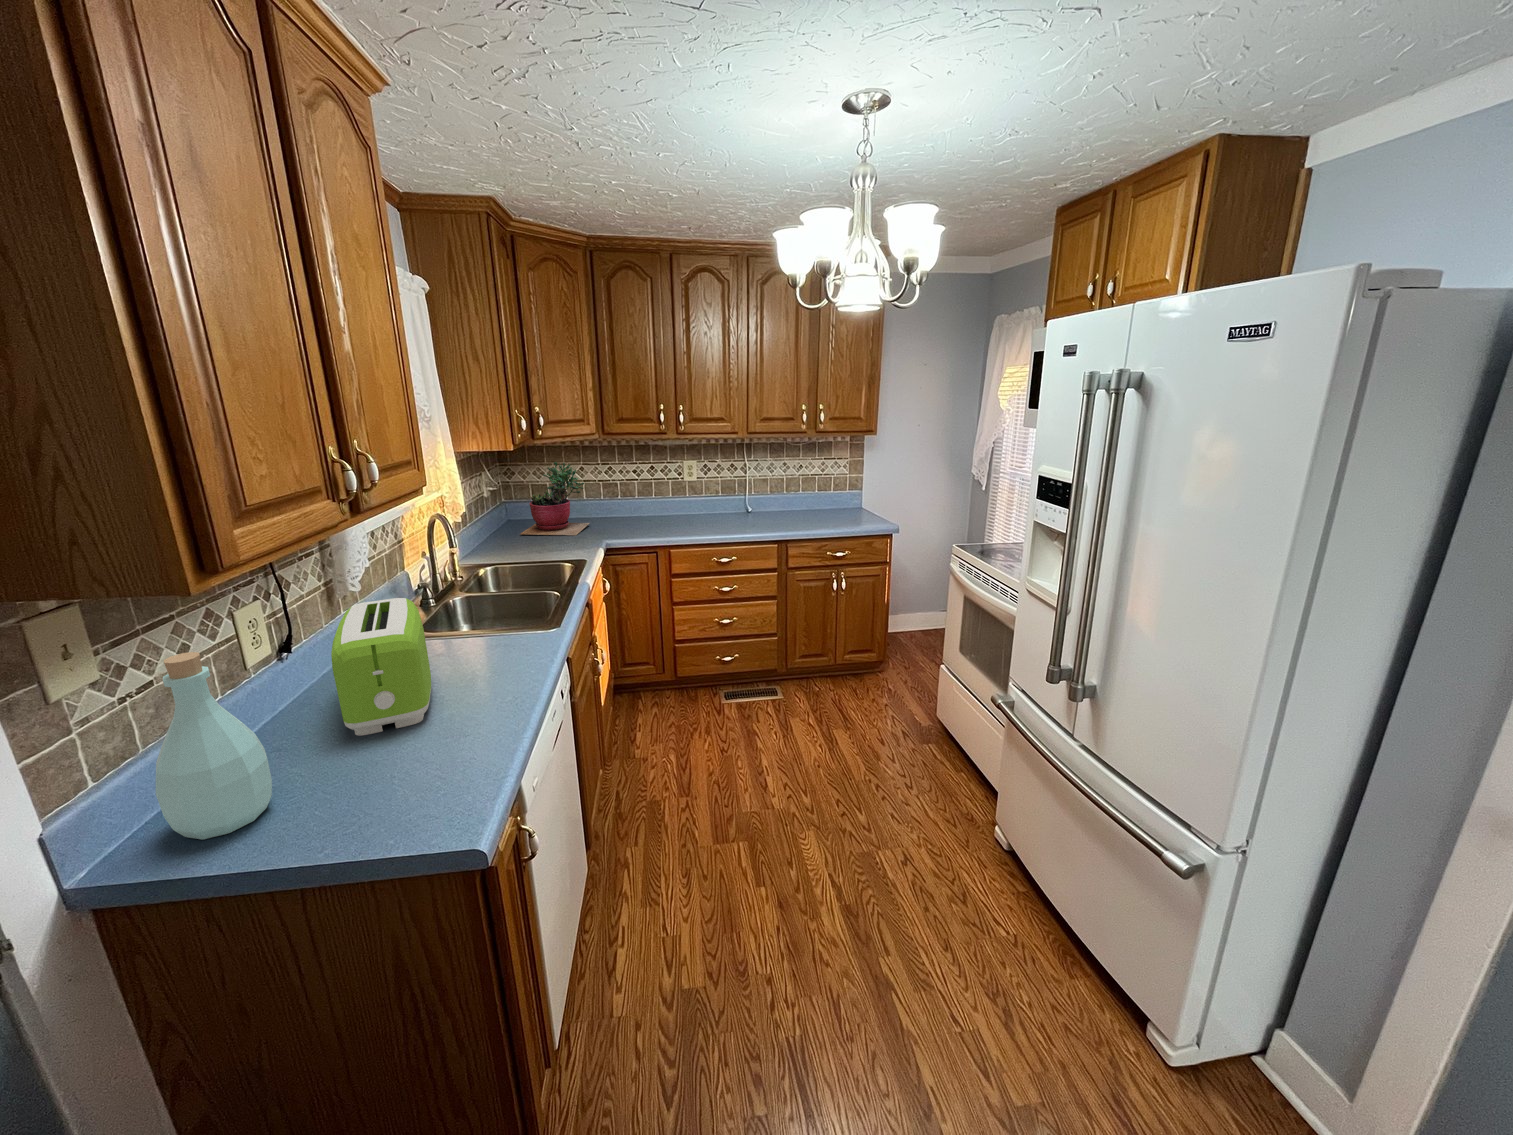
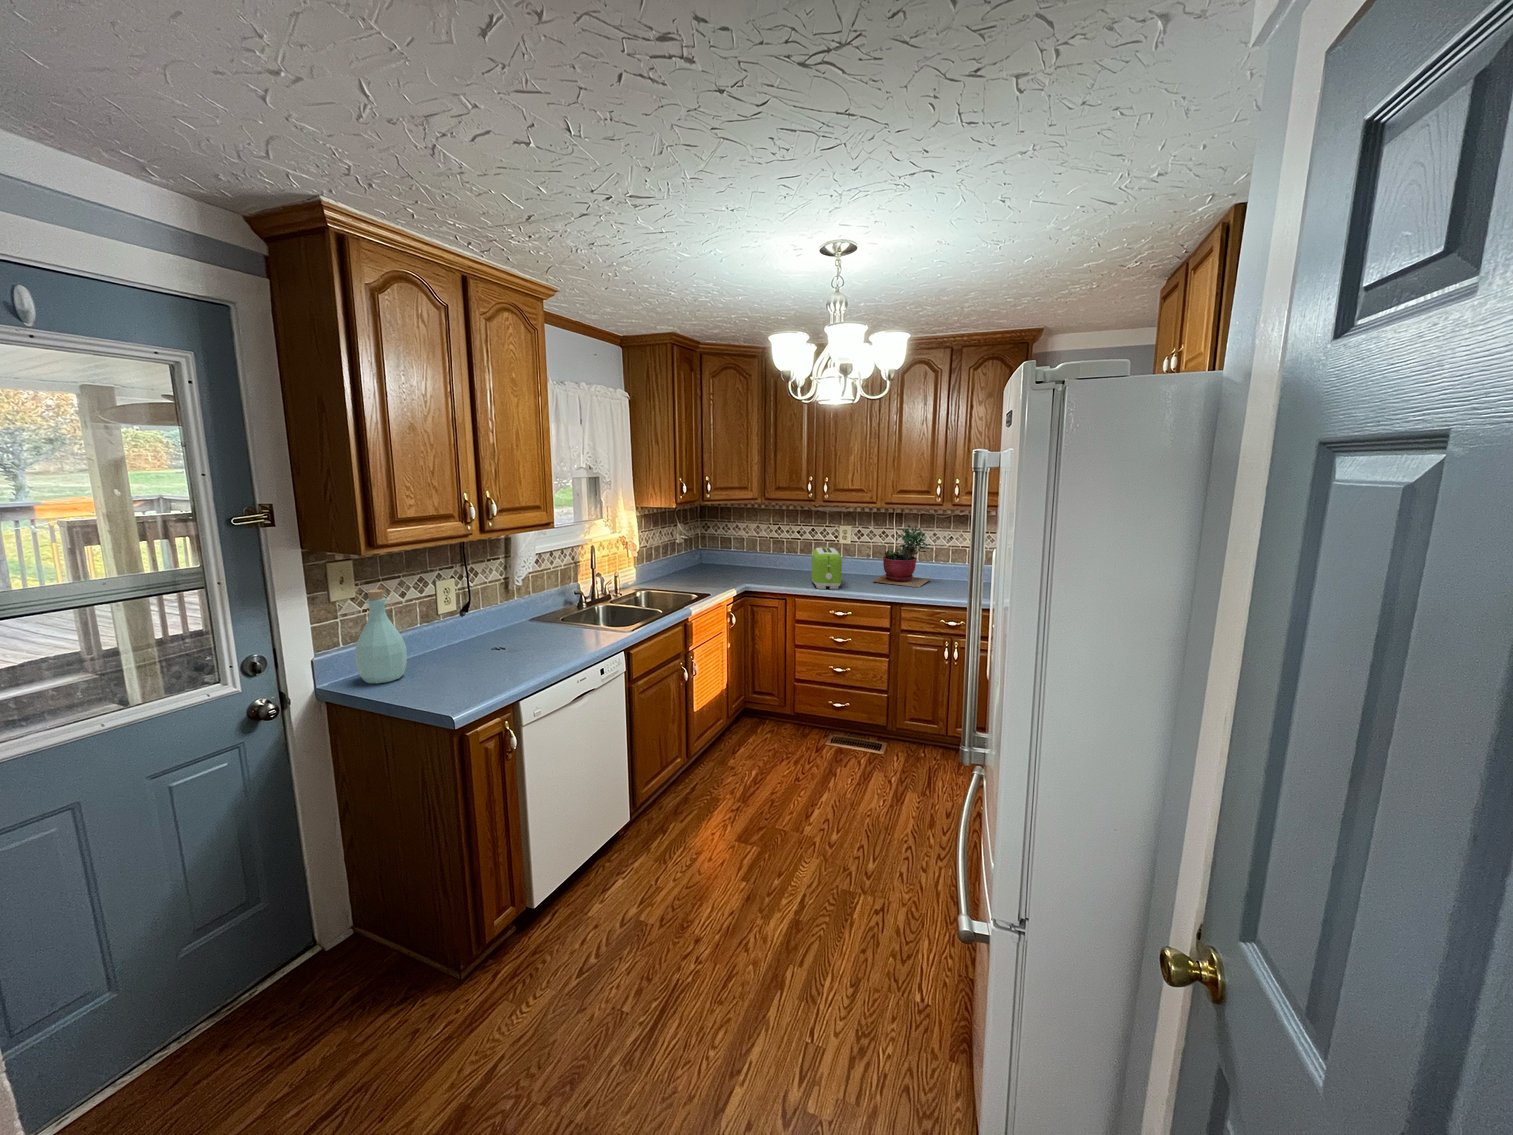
succulent plant: present [521,462,589,535] -> present [873,525,930,588]
toaster: present [331,598,431,736] -> present [812,548,842,589]

